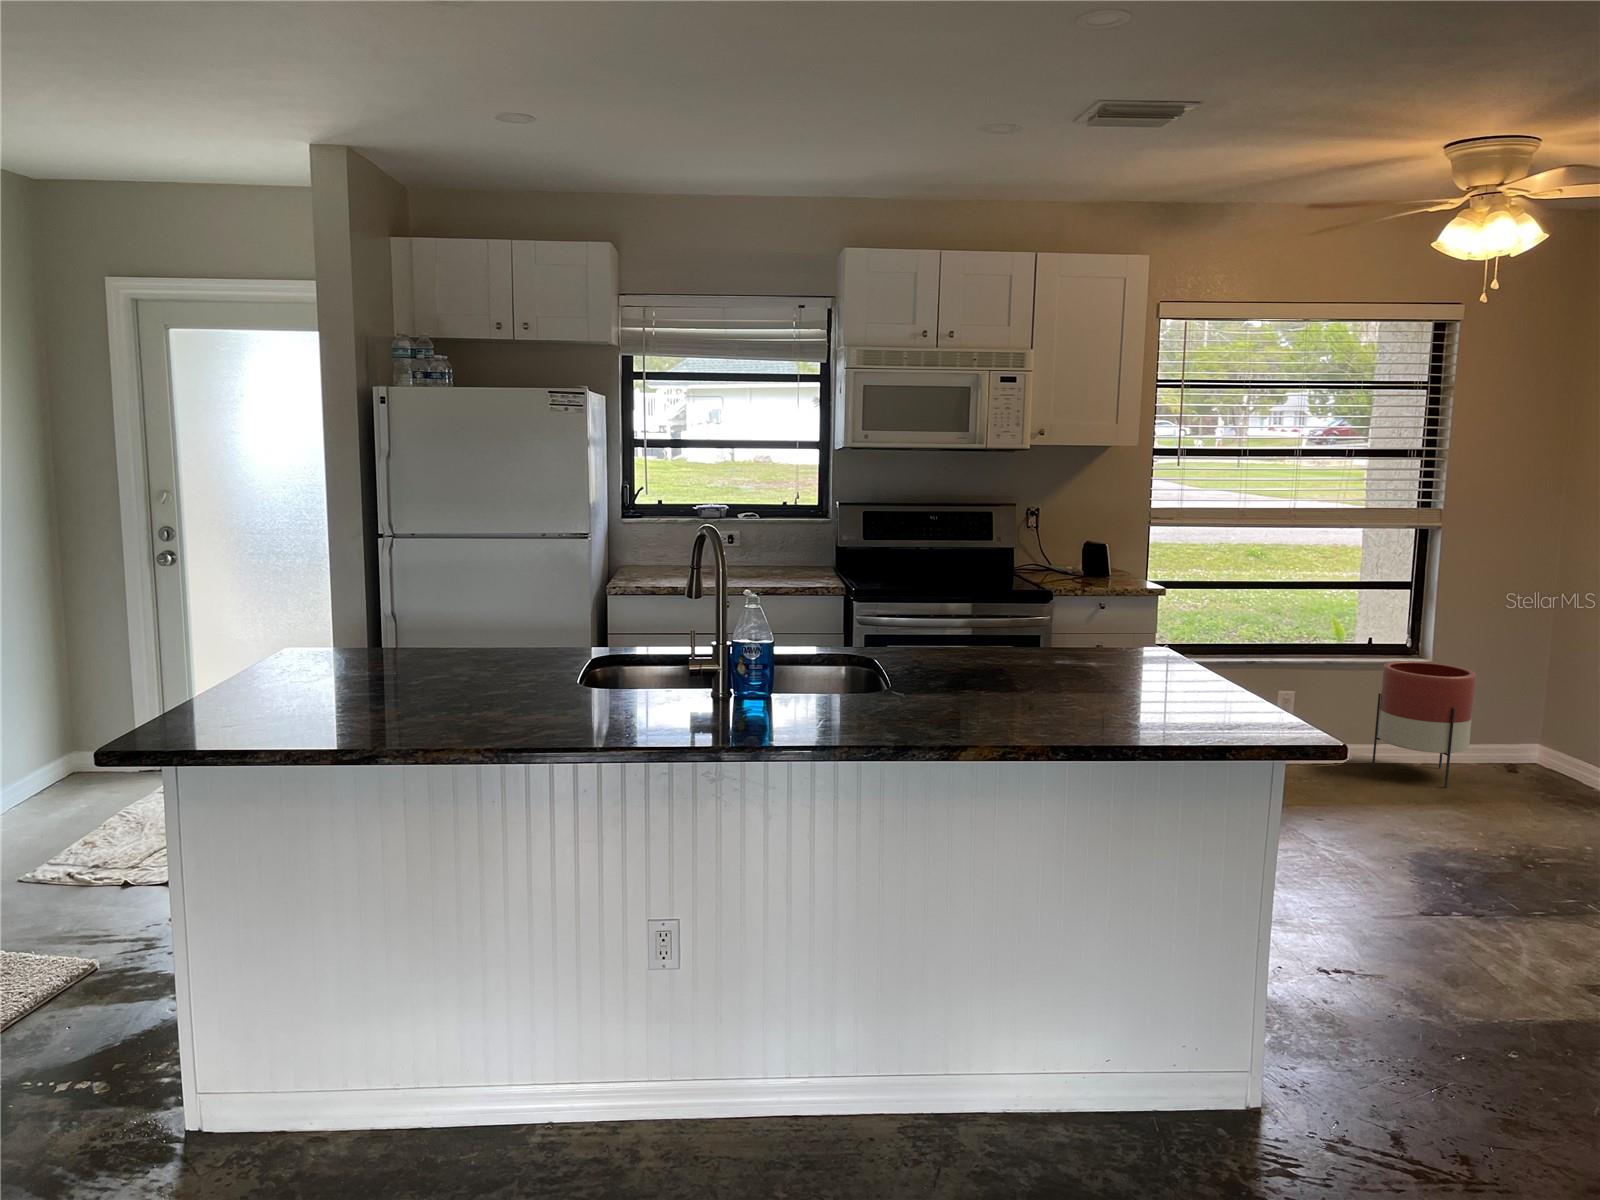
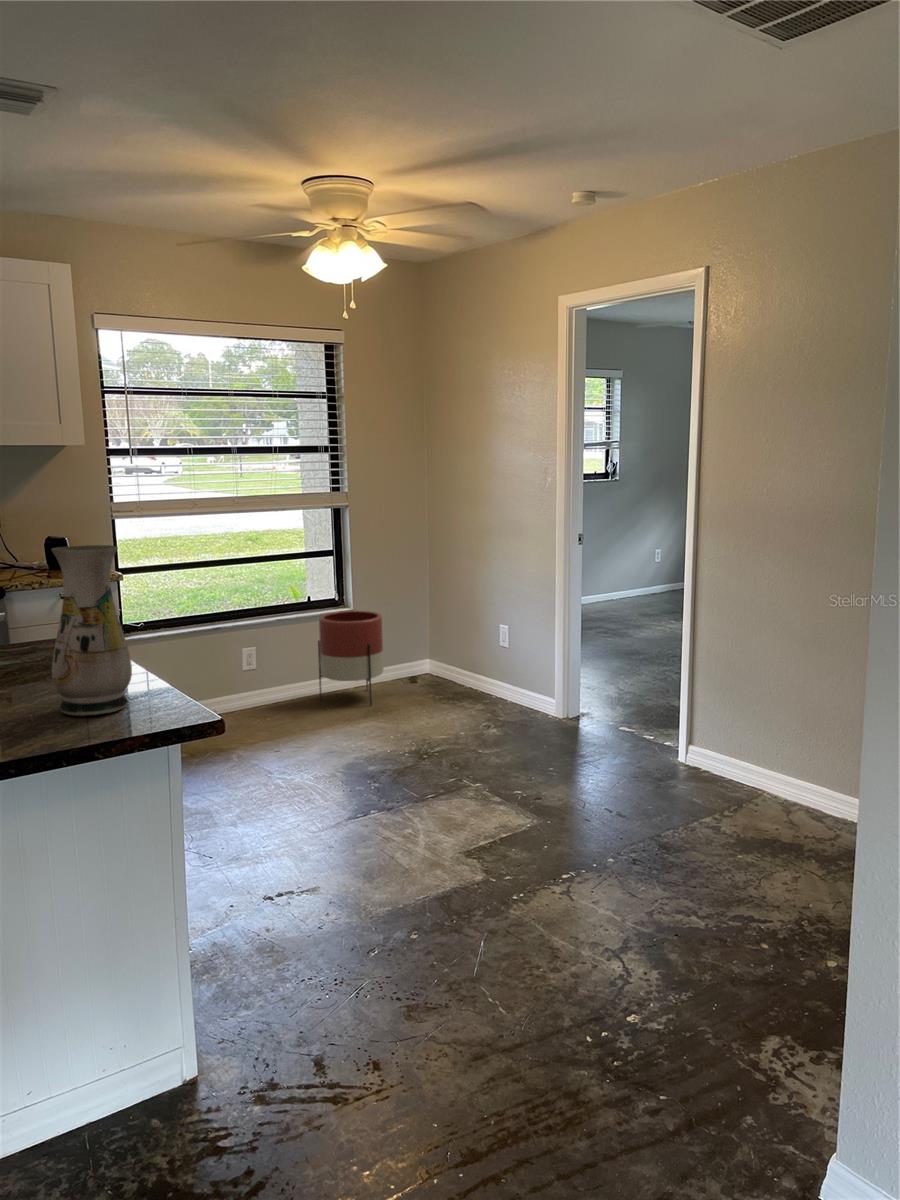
vase: none [1187,562,1264,720] -> present [52,545,132,716]

